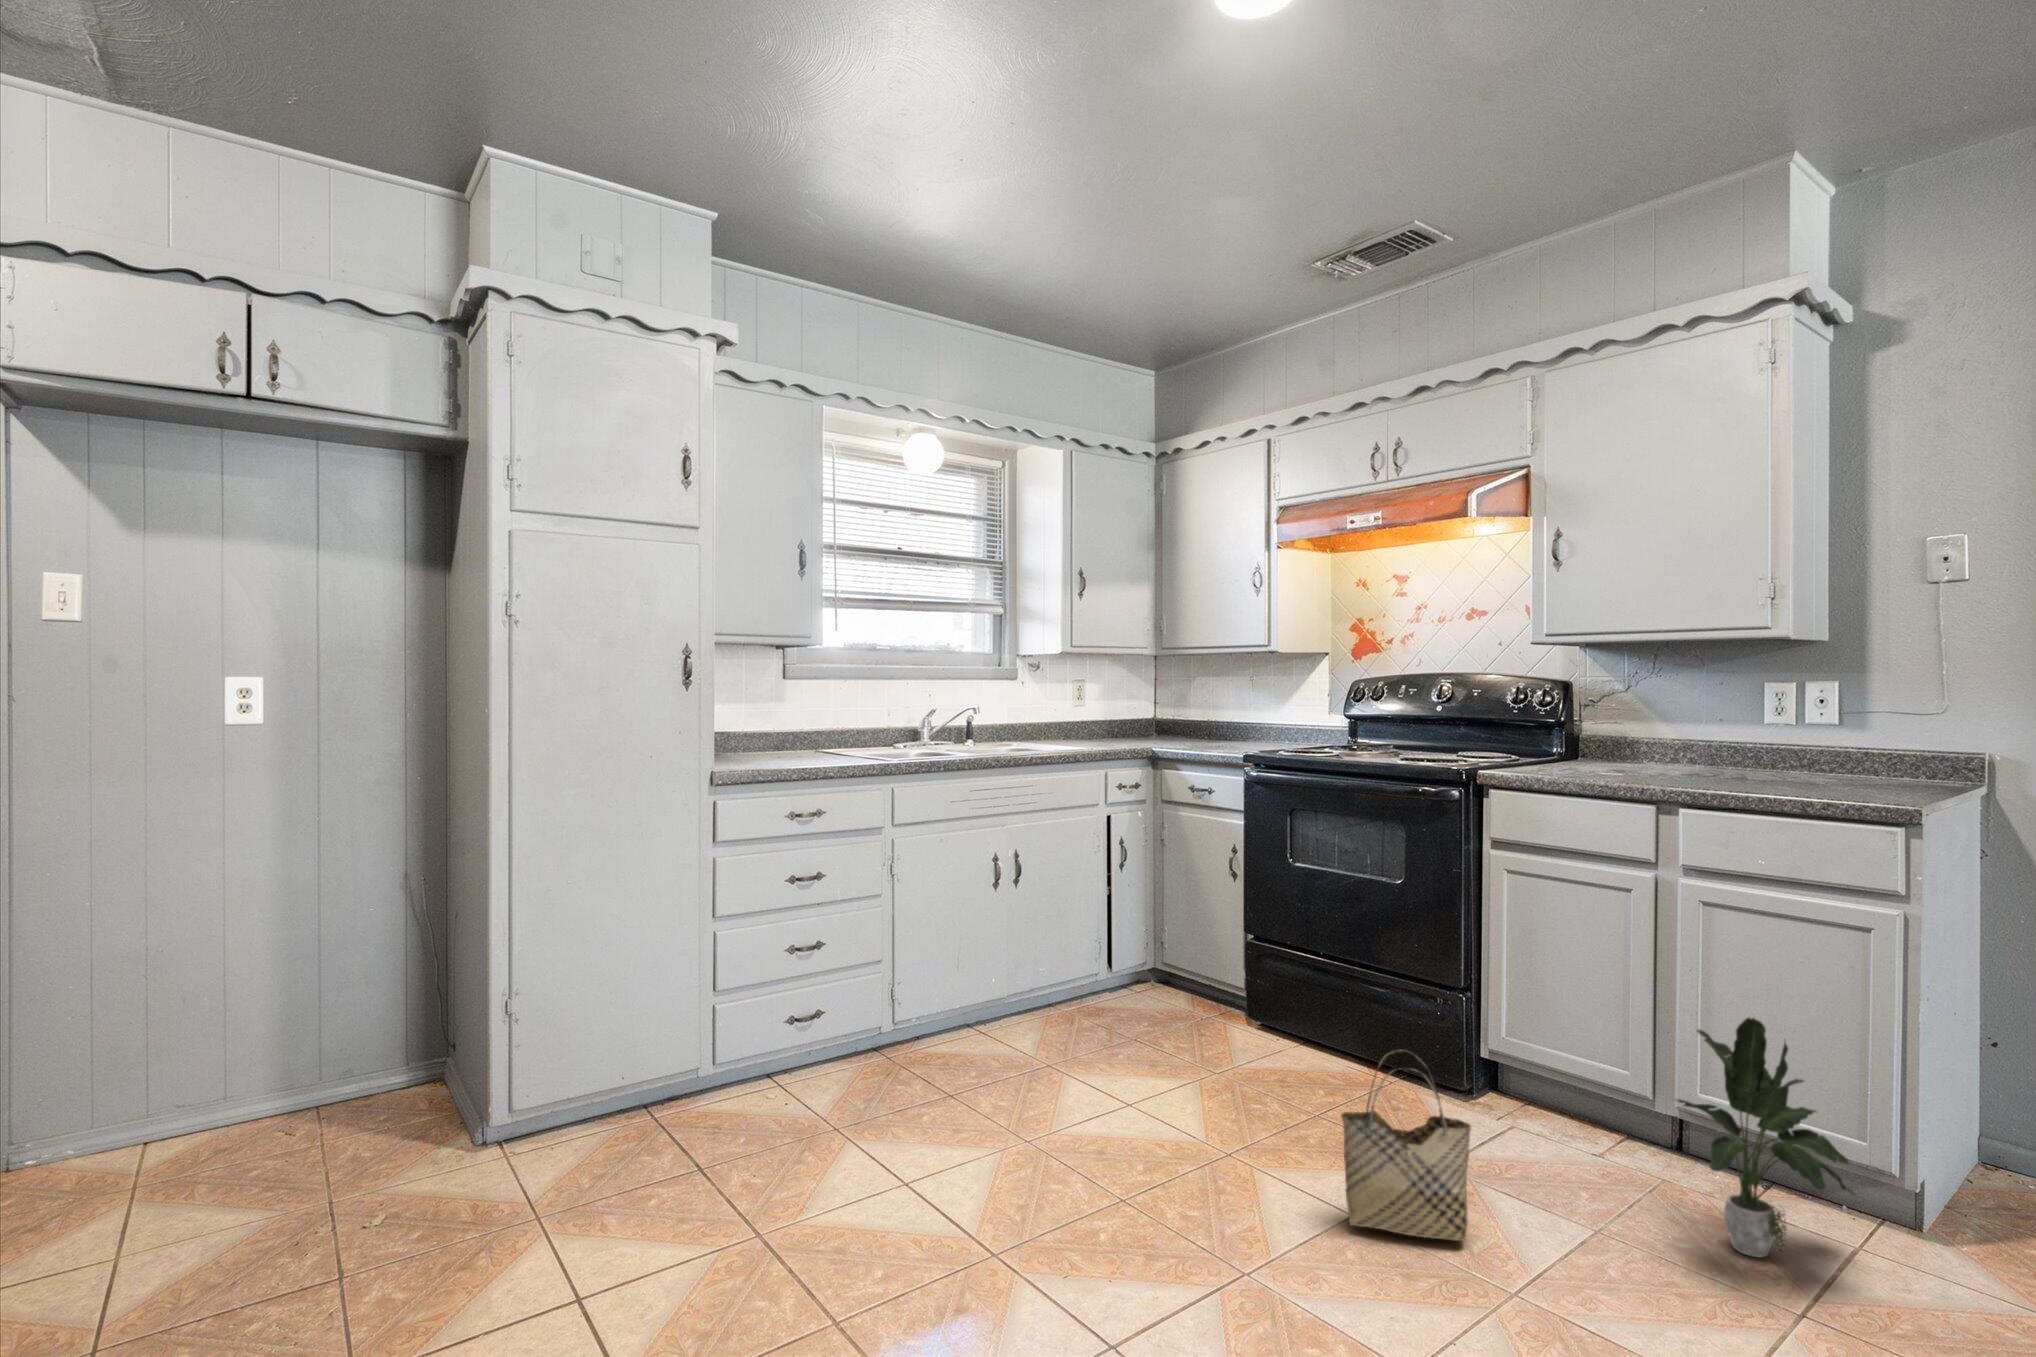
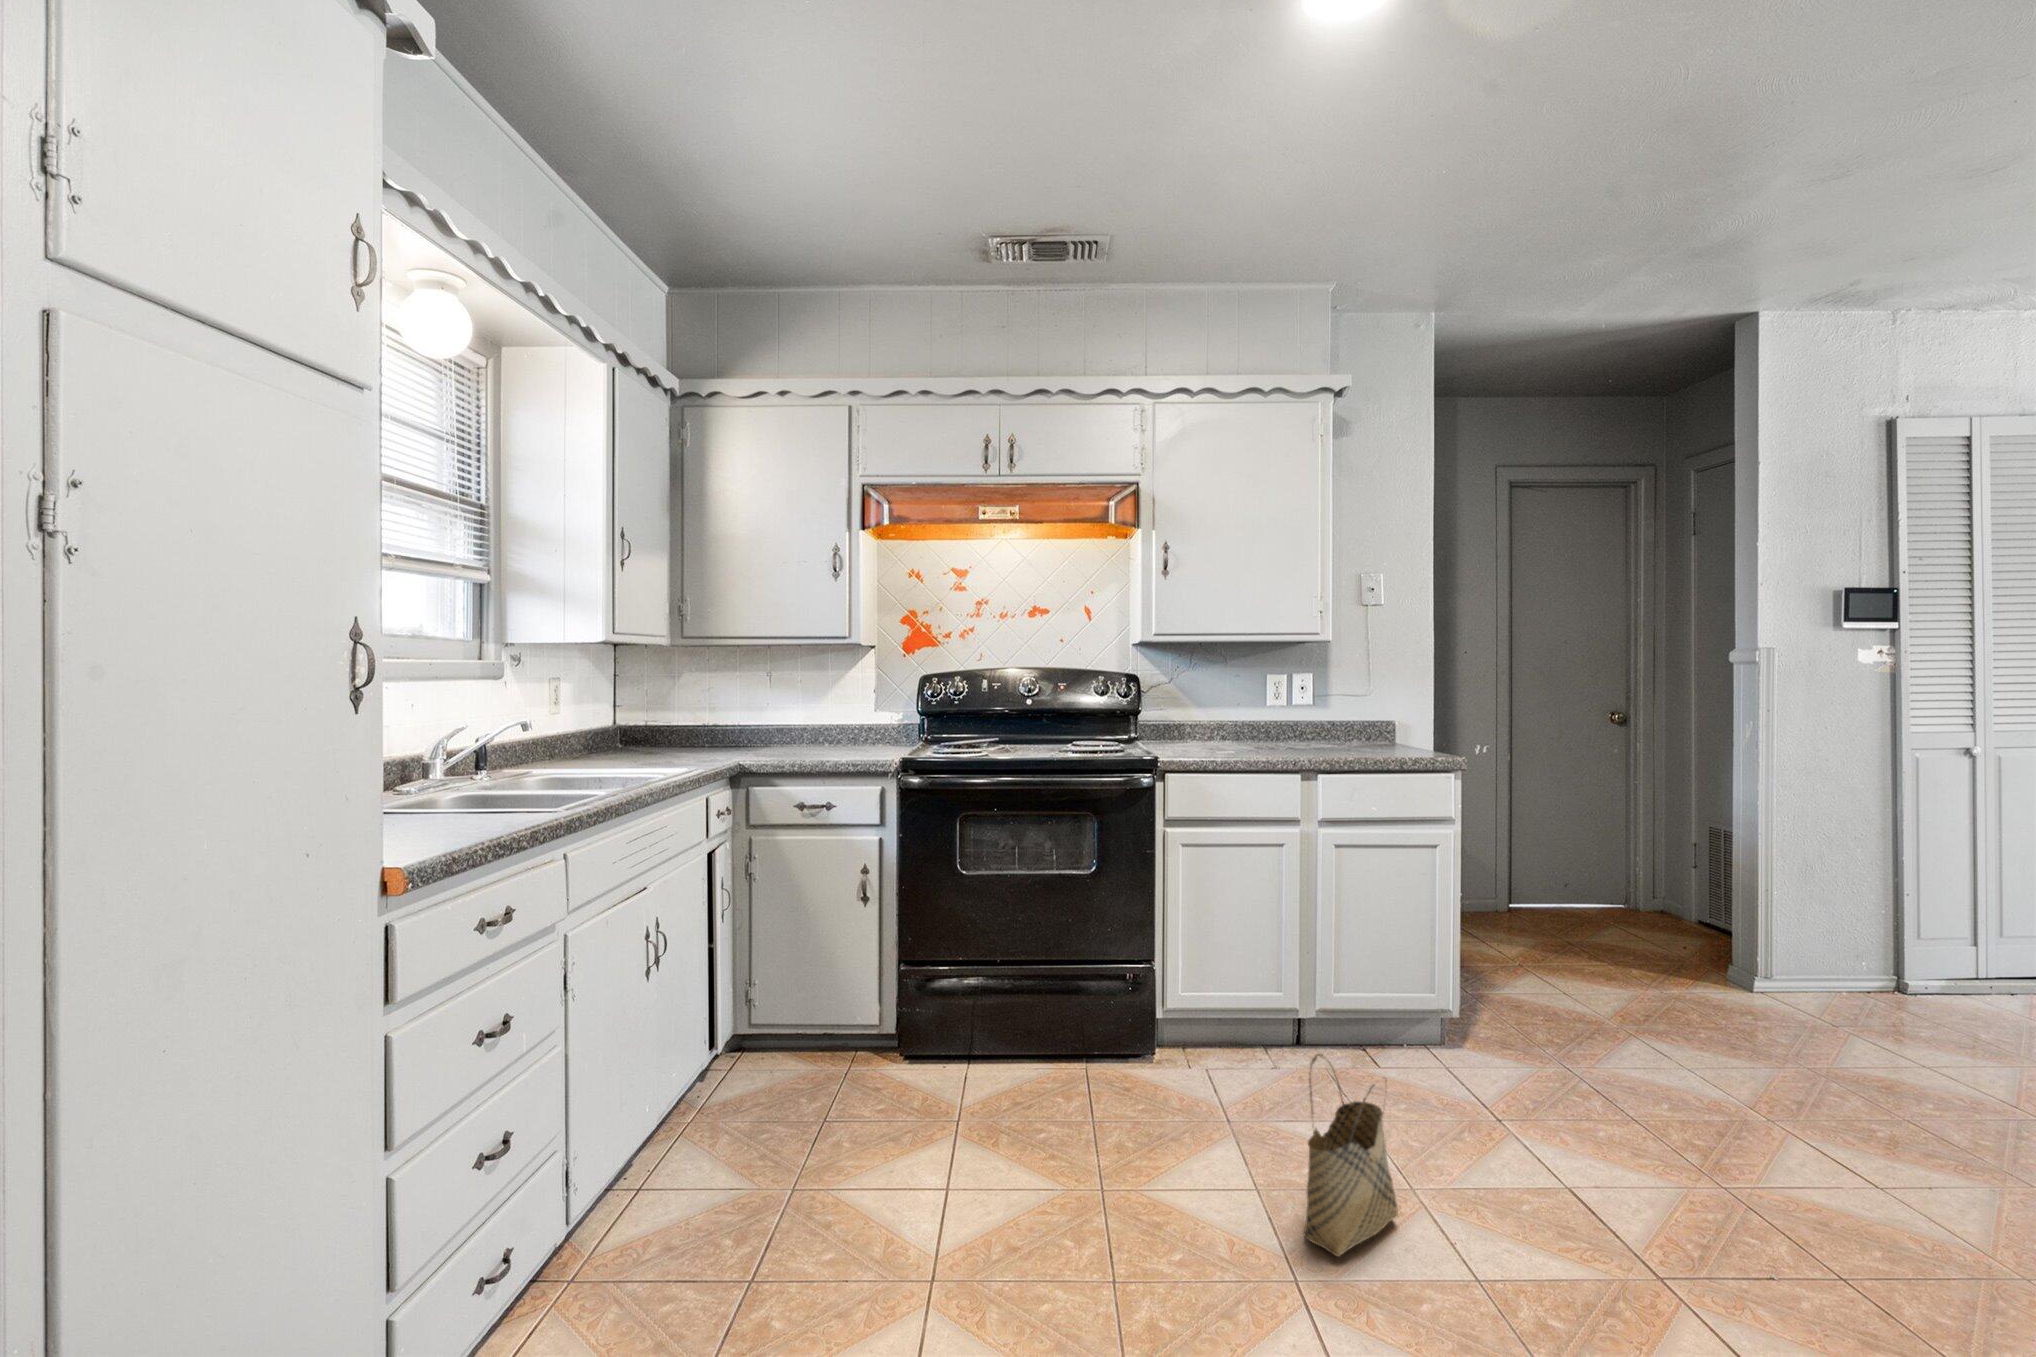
potted plant: present [1675,1018,1856,1257] -> none [1402,936,1531,1113]

